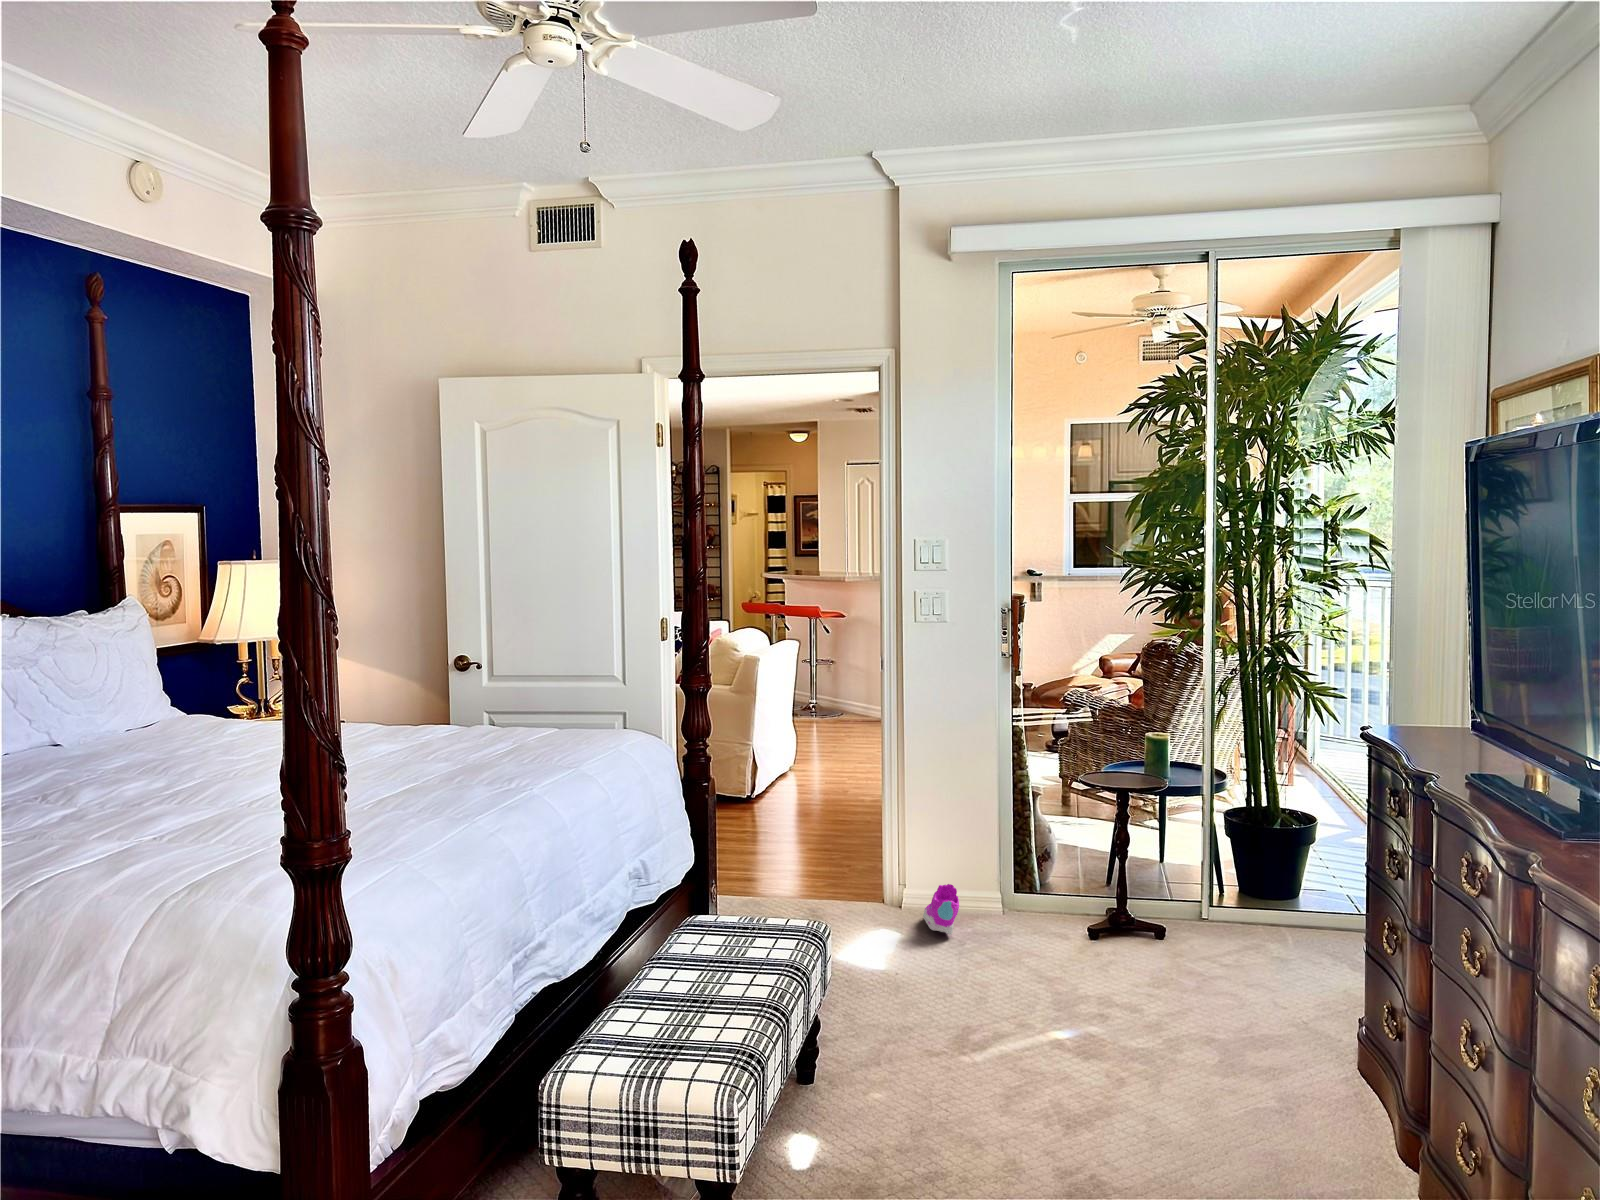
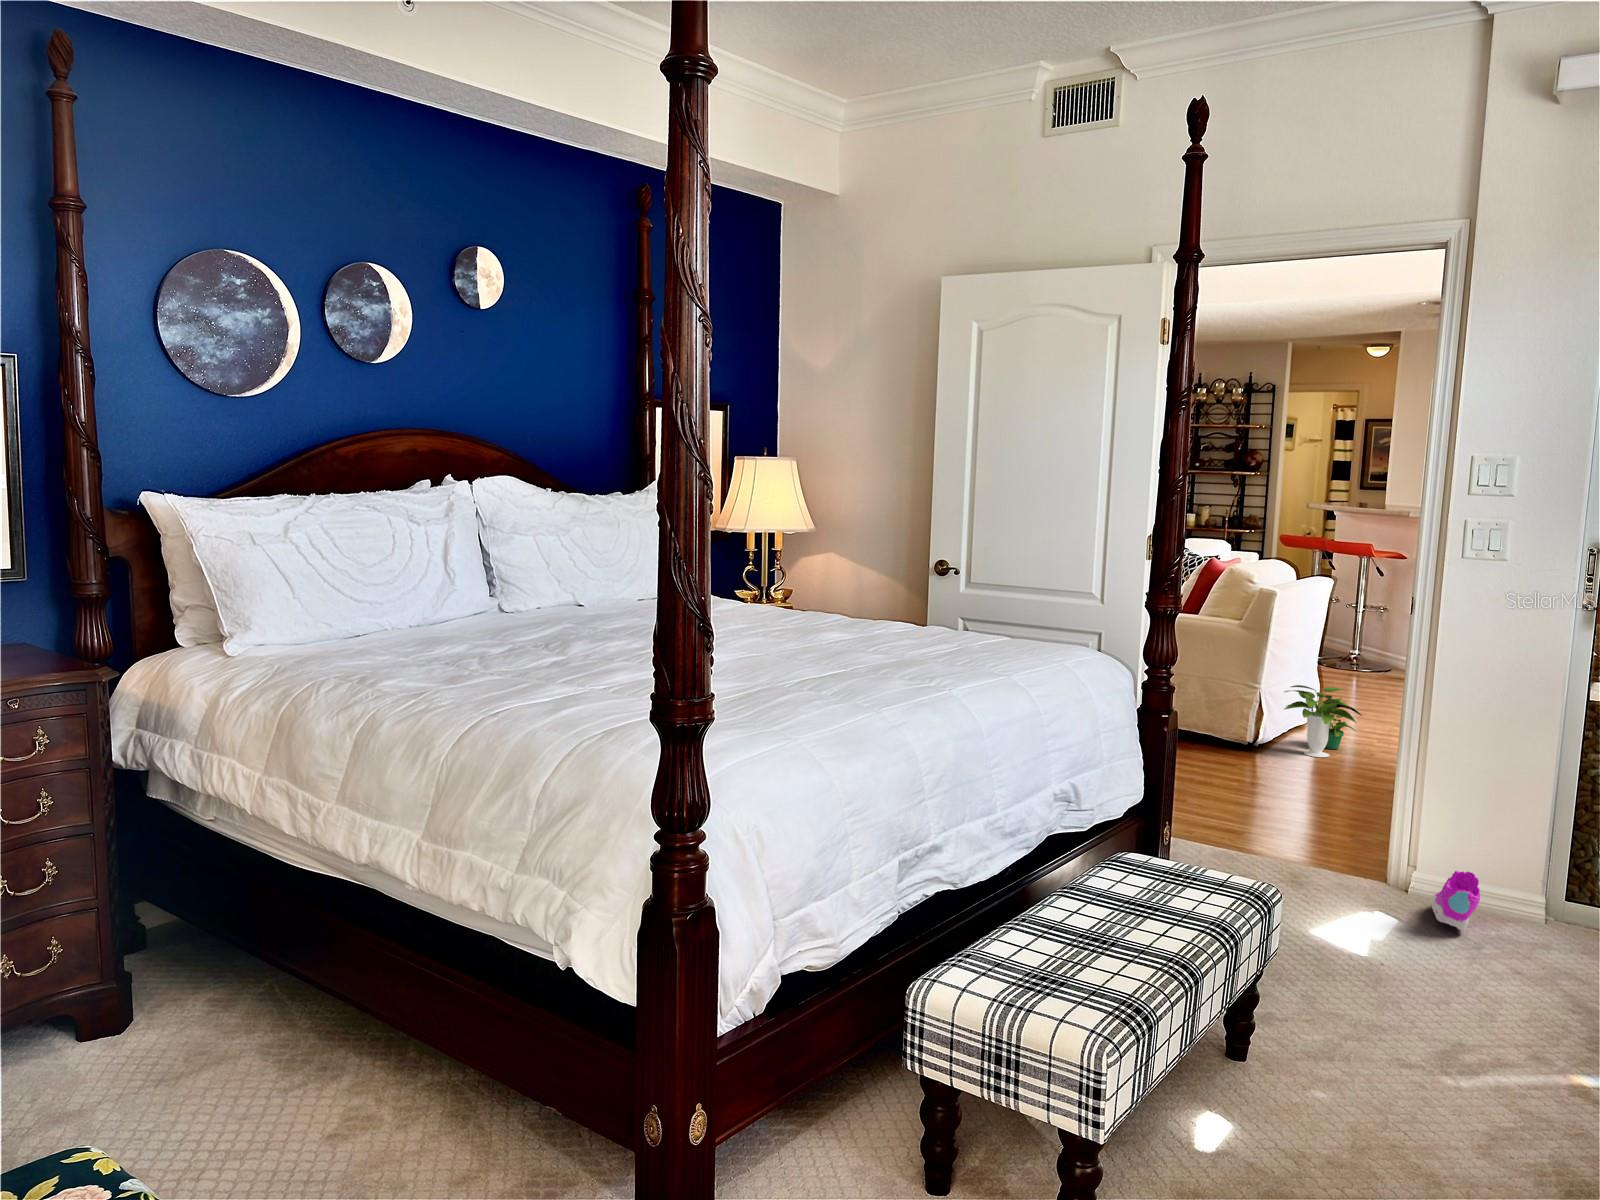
potted plant: none [772,740,838,804] -> present [1284,685,1362,757]

